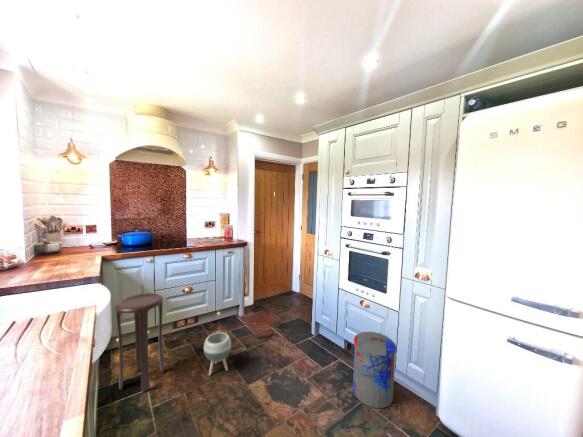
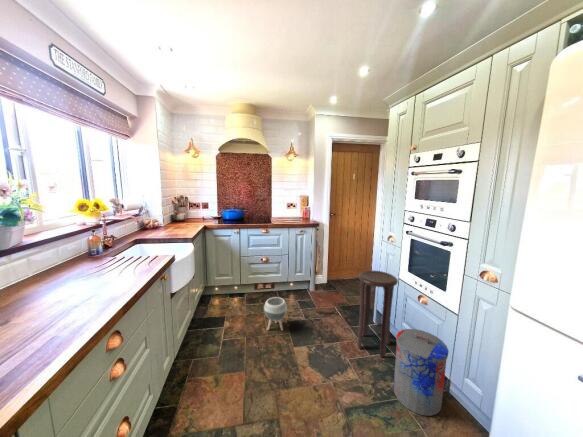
stool: present [115,293,164,392] -> present [357,270,398,357]

